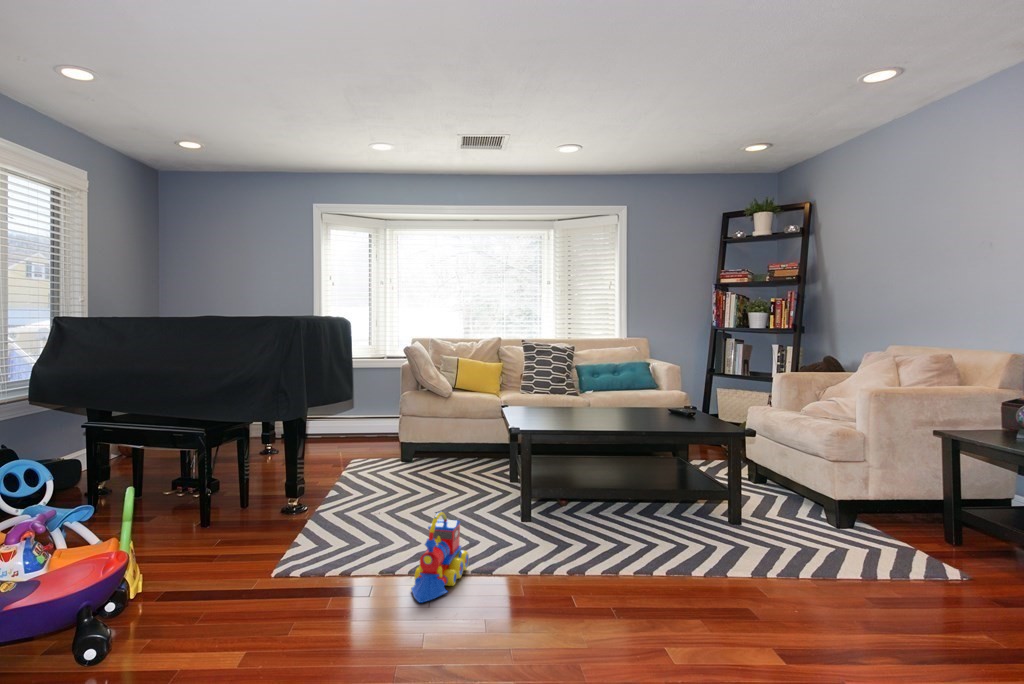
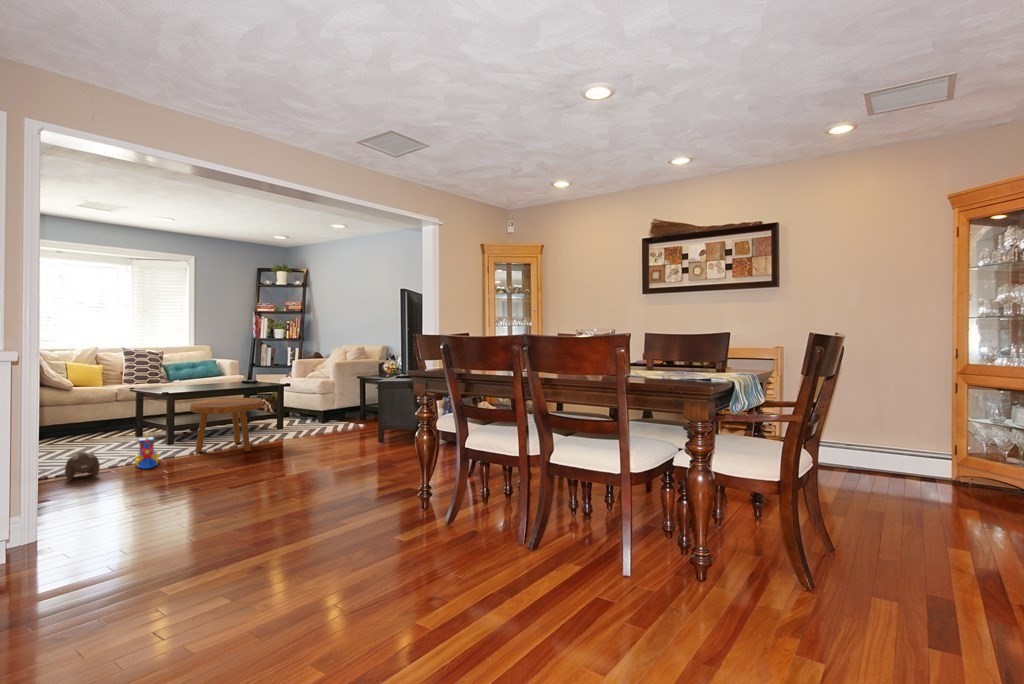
footstool: none [535,446,687,594] -> present [190,398,263,452]
plush toy: none [277,540,340,600] -> present [65,452,100,480]

